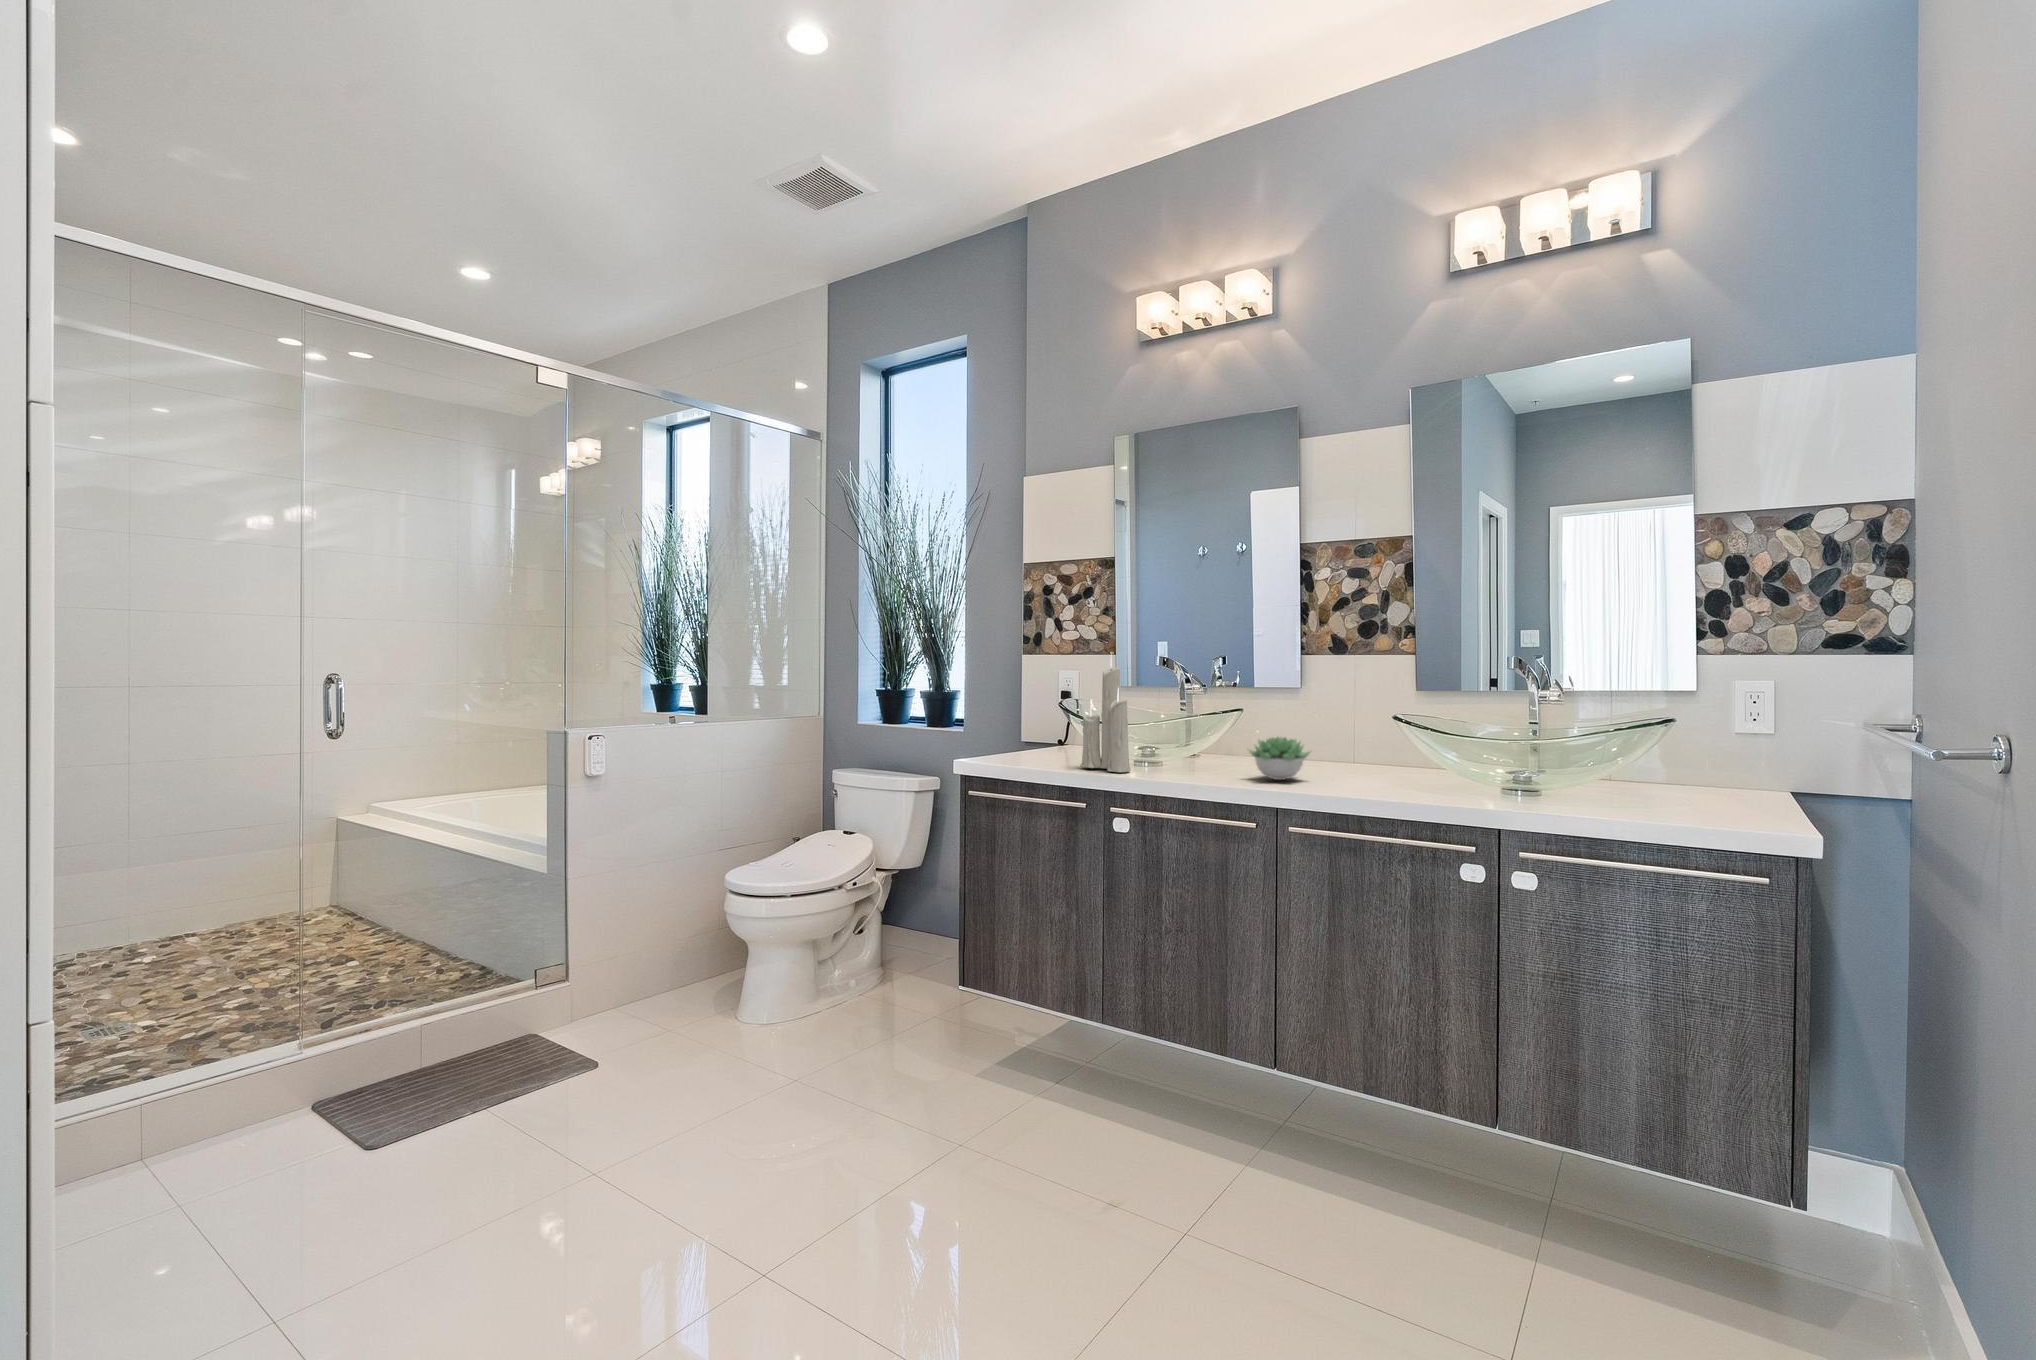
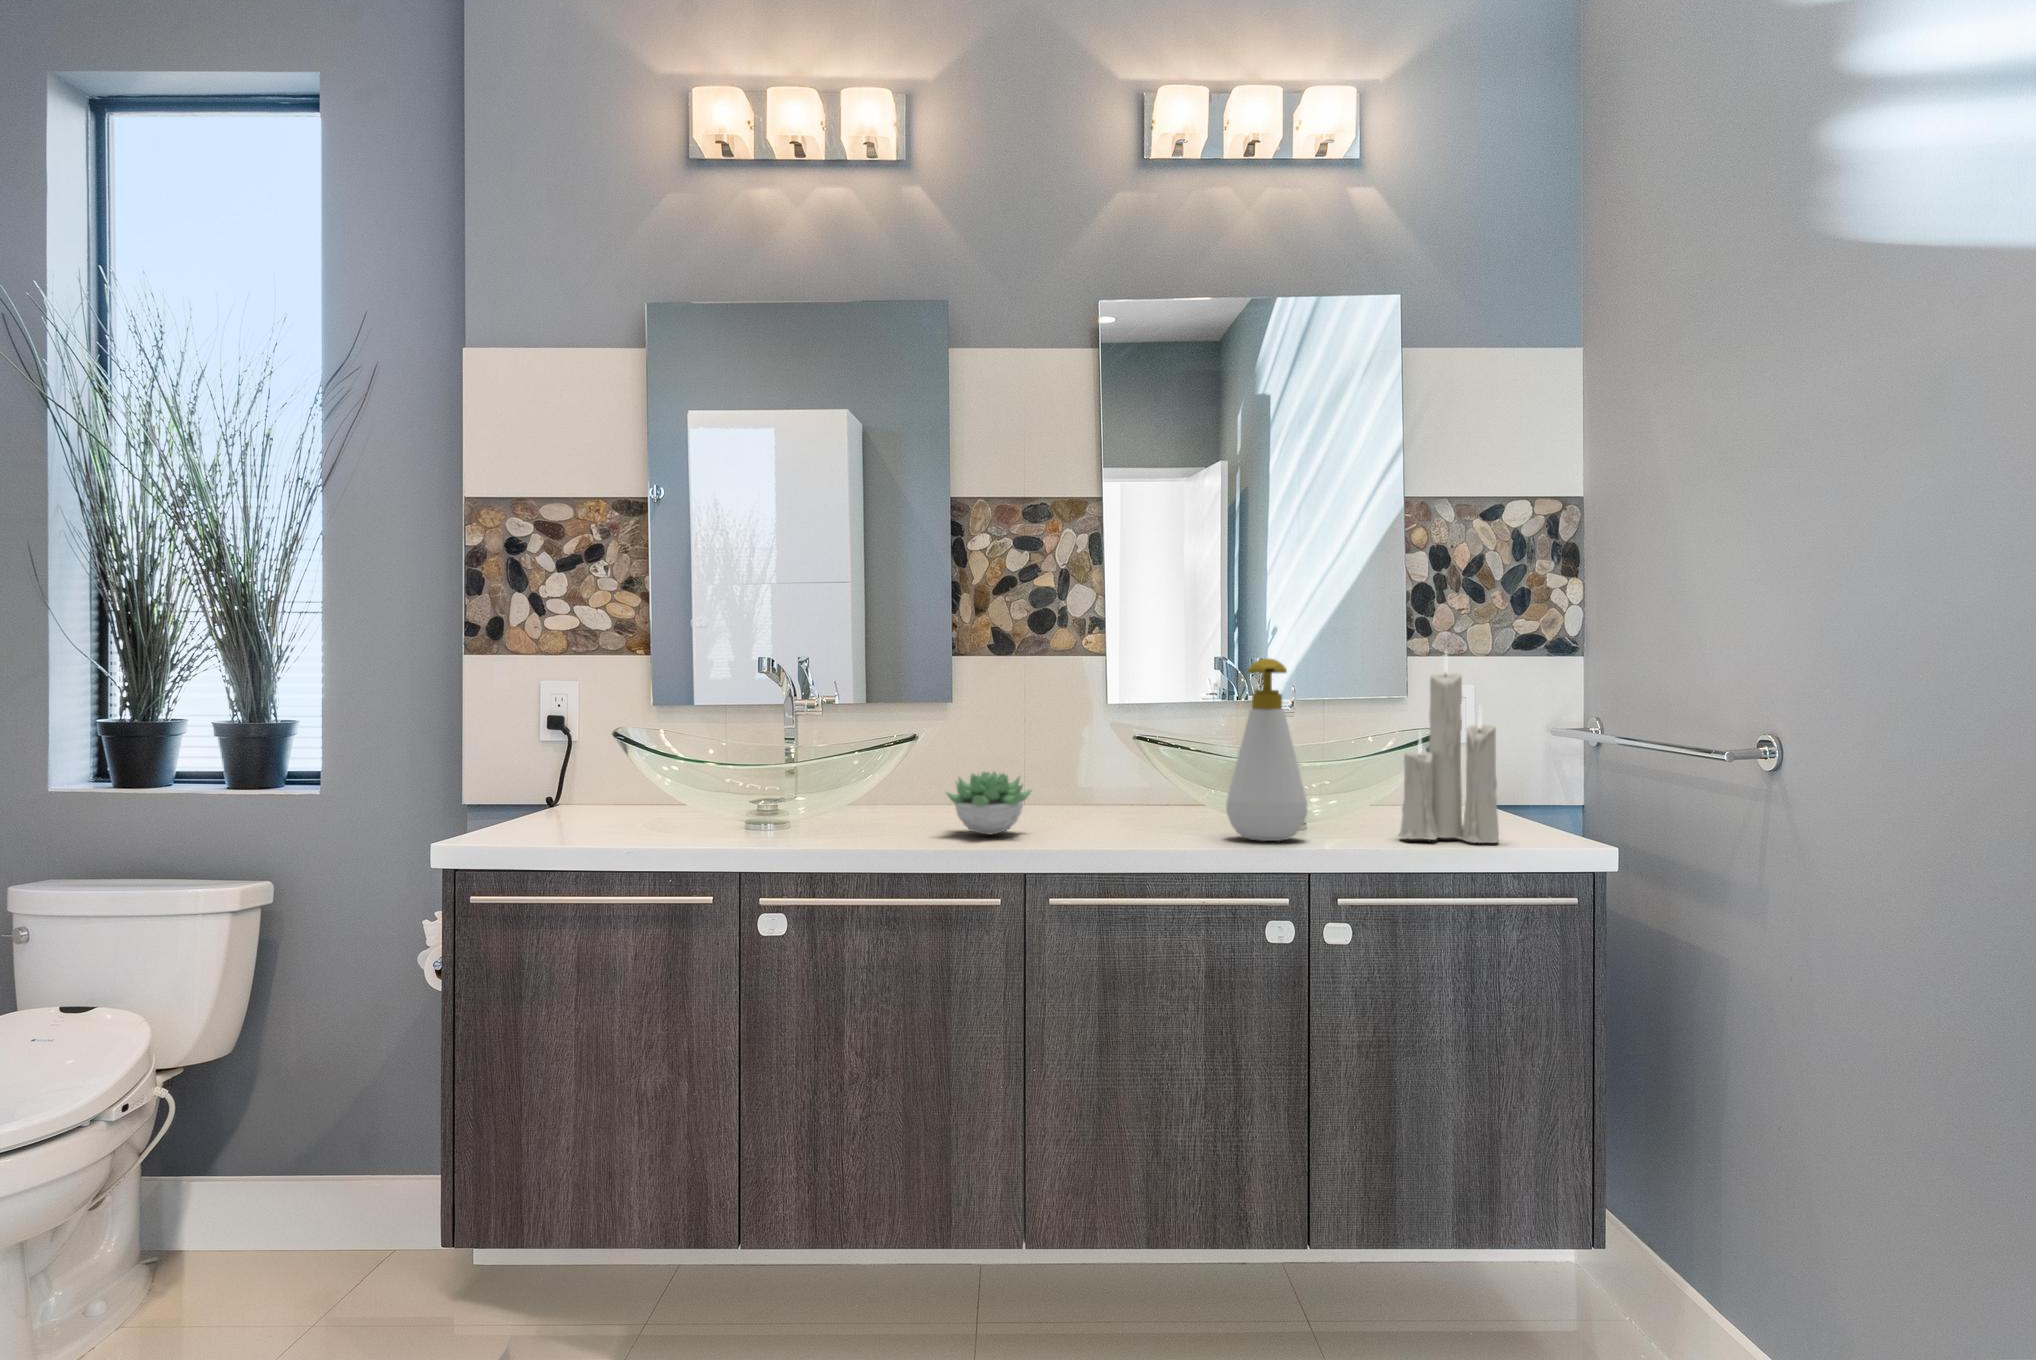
candle: present [1080,654,1131,772] -> present [1399,654,1499,843]
soap bottle: none [1446,659,1512,801] -> present [1226,658,1308,841]

